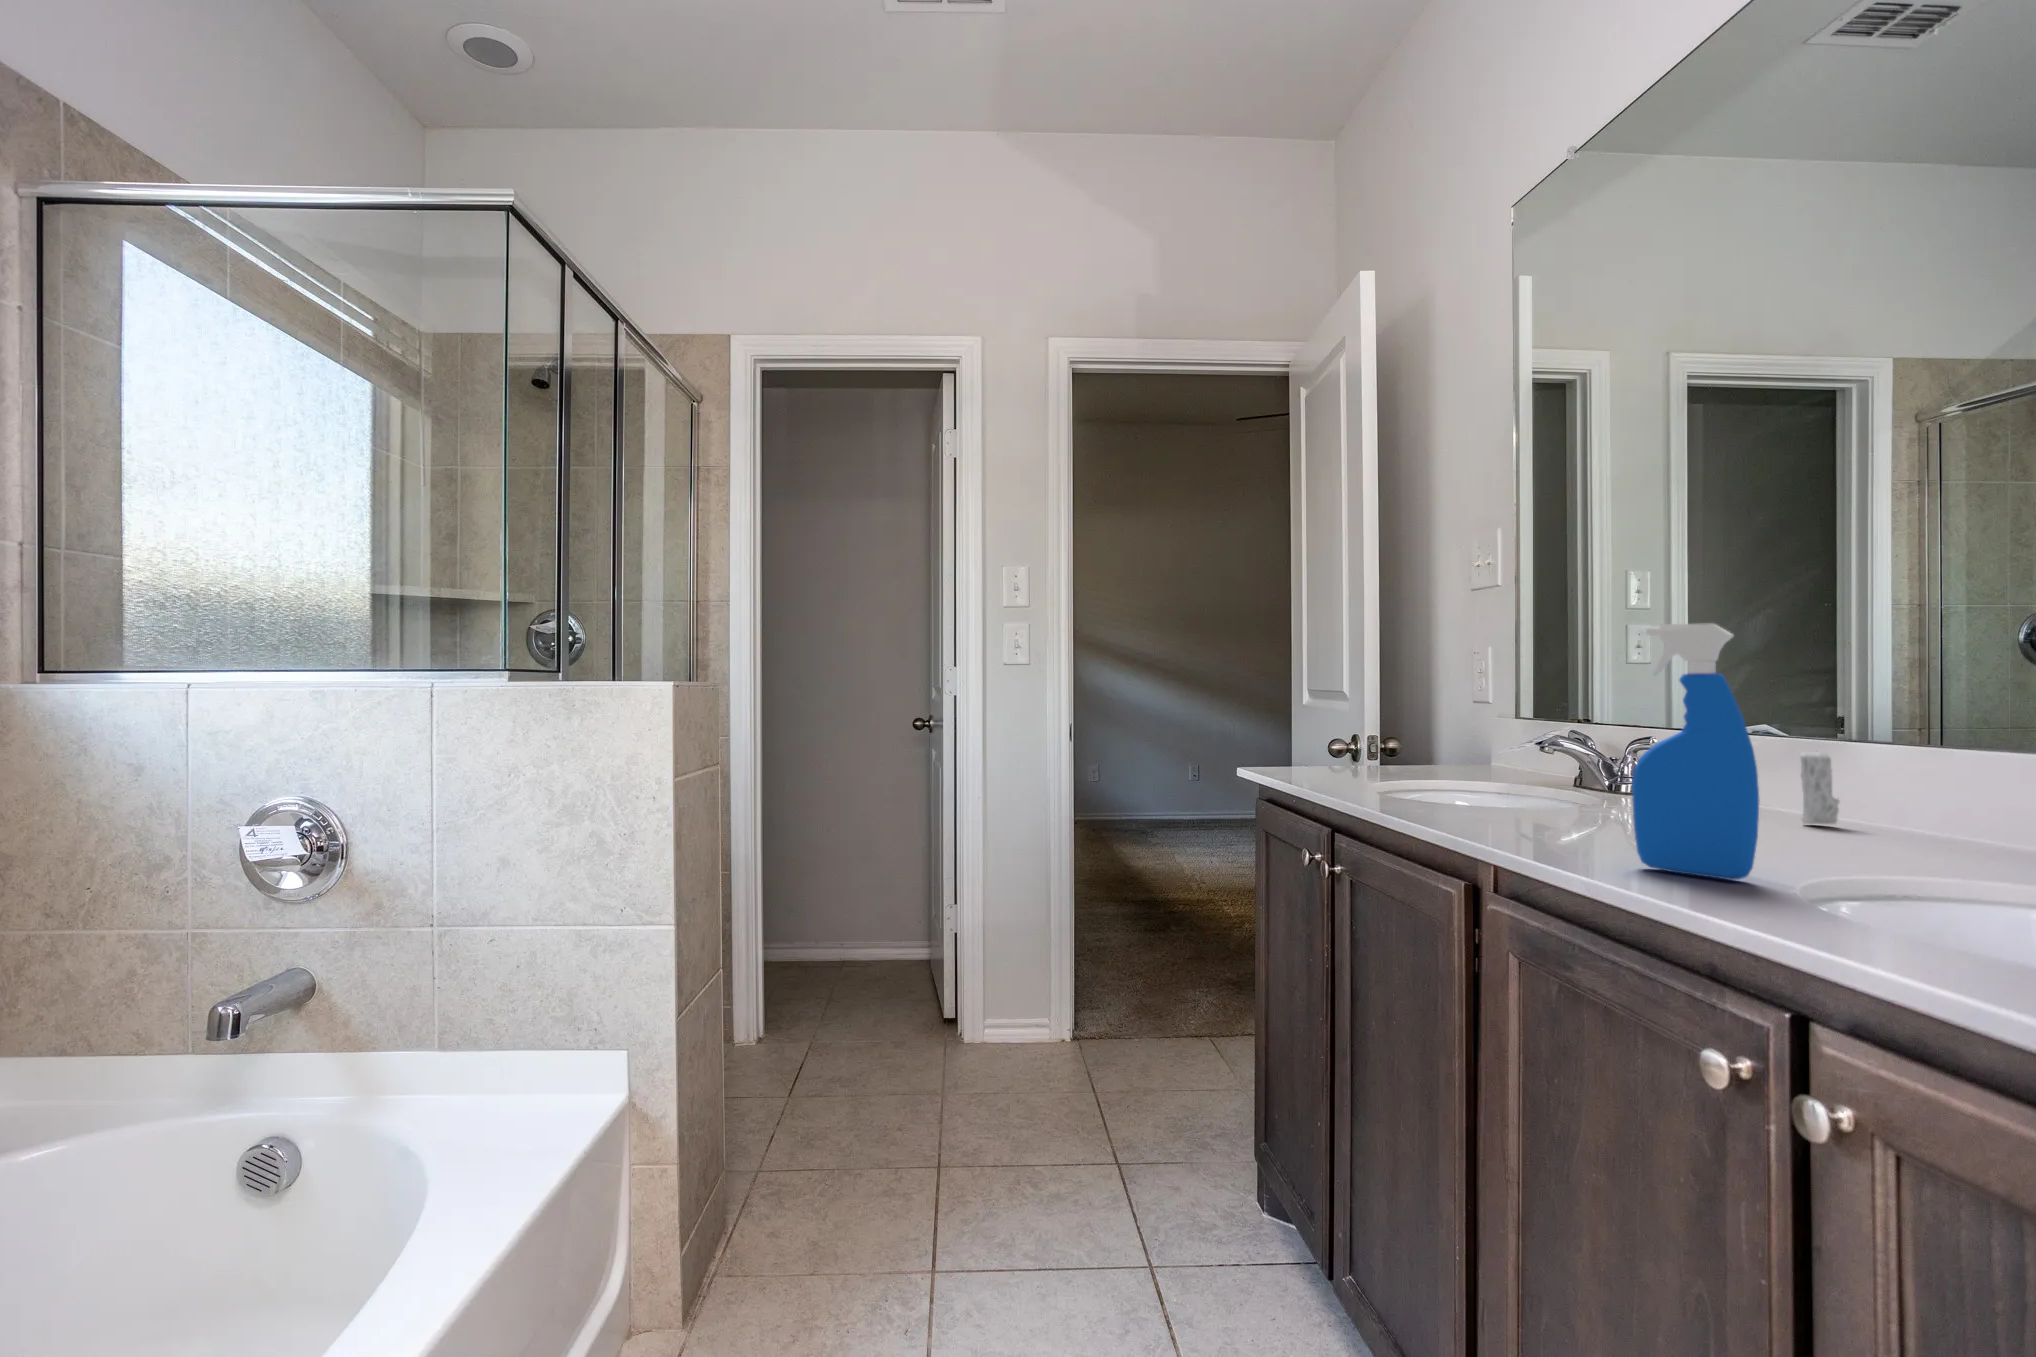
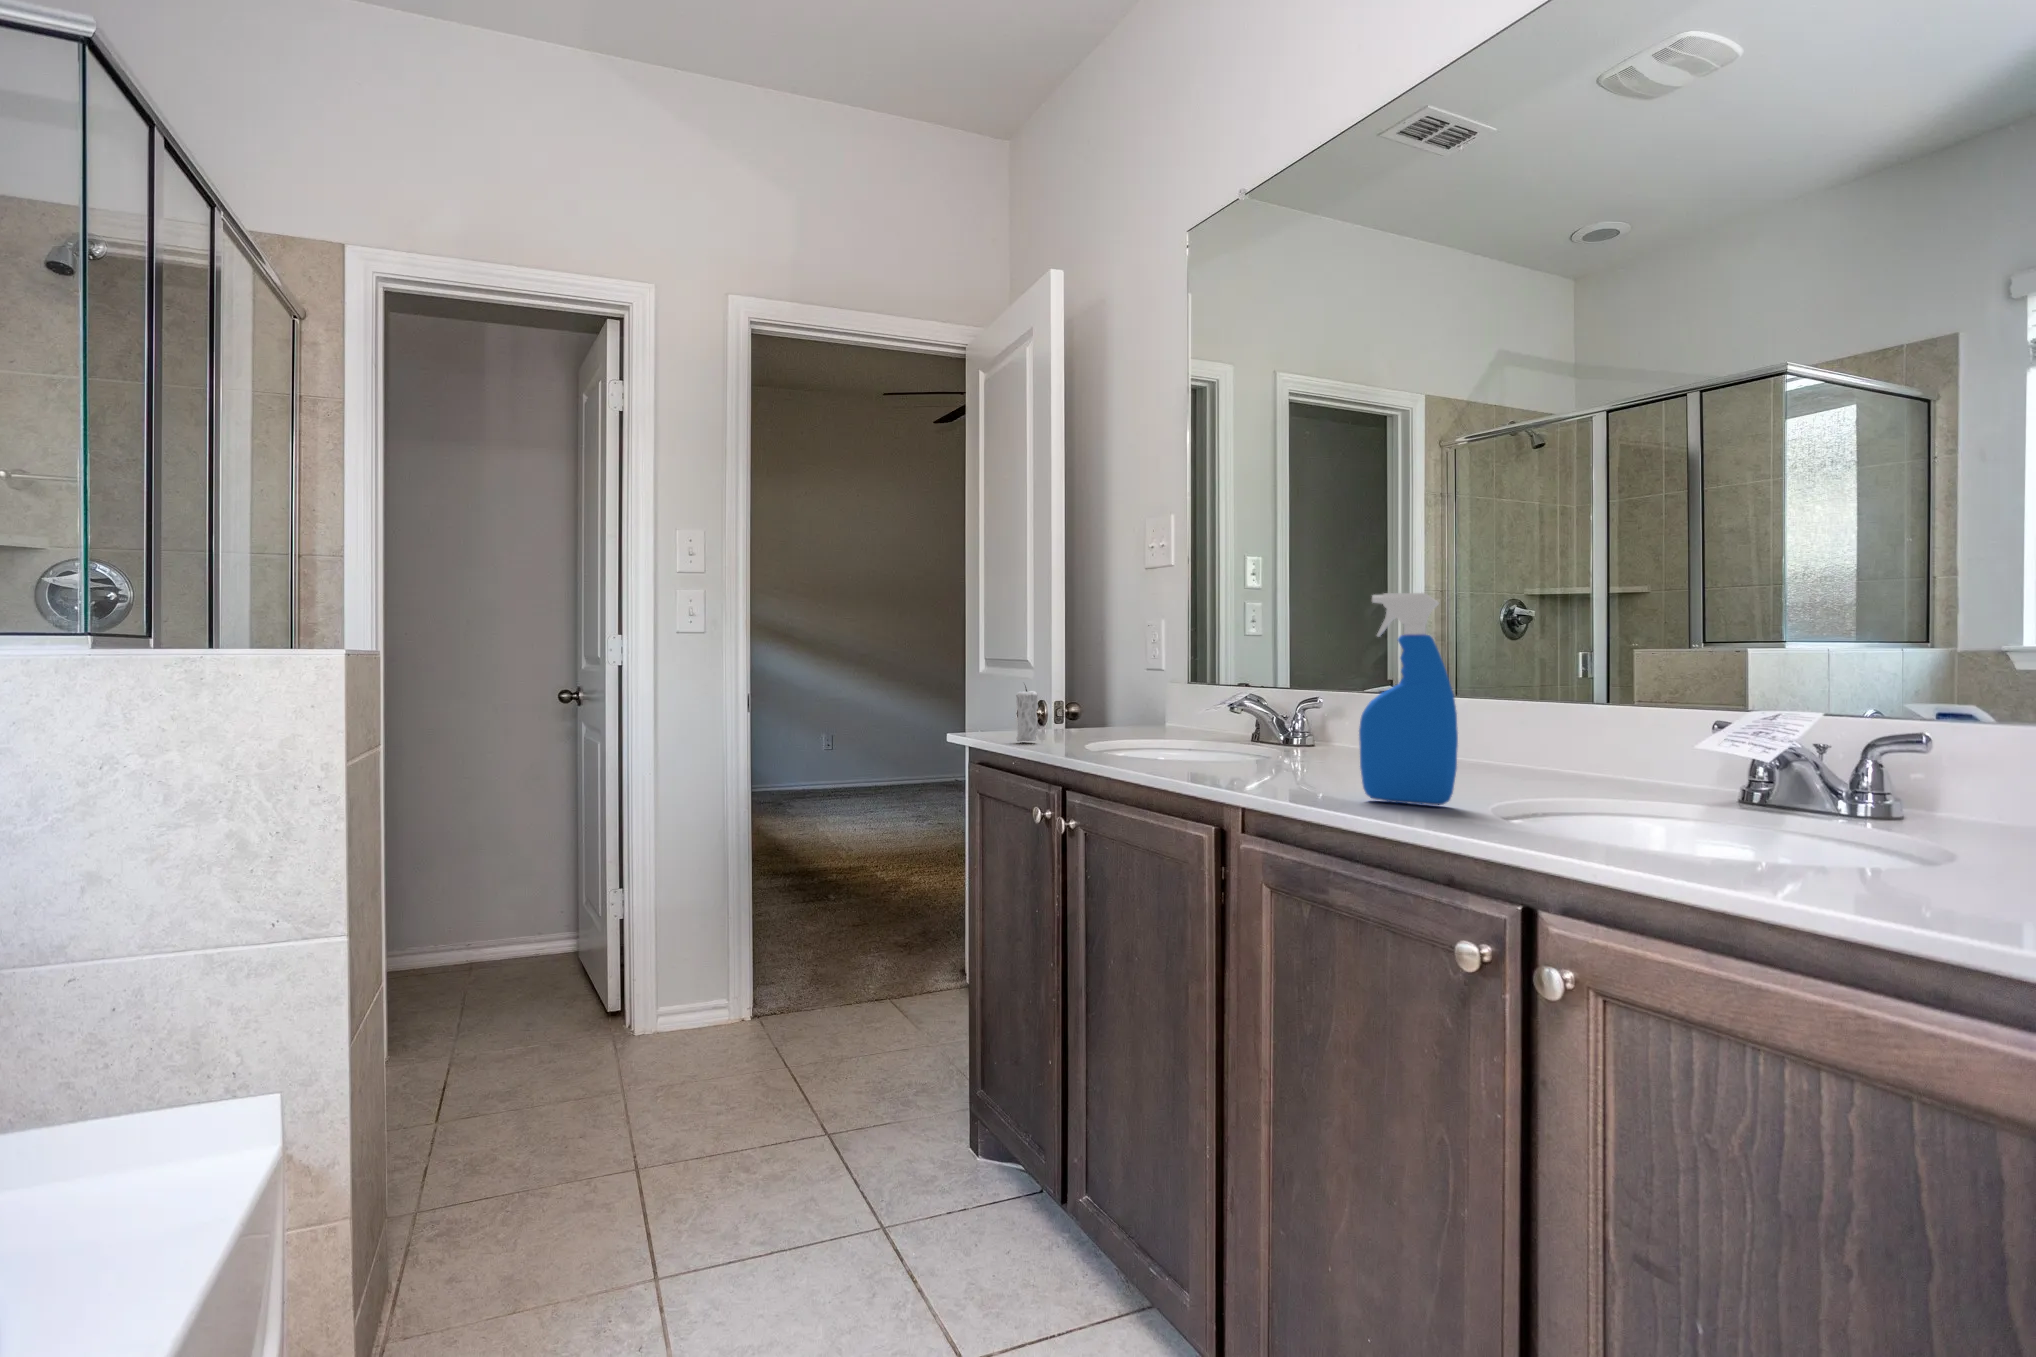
candle: present [1800,751,1839,824] -> present [1016,686,1038,741]

